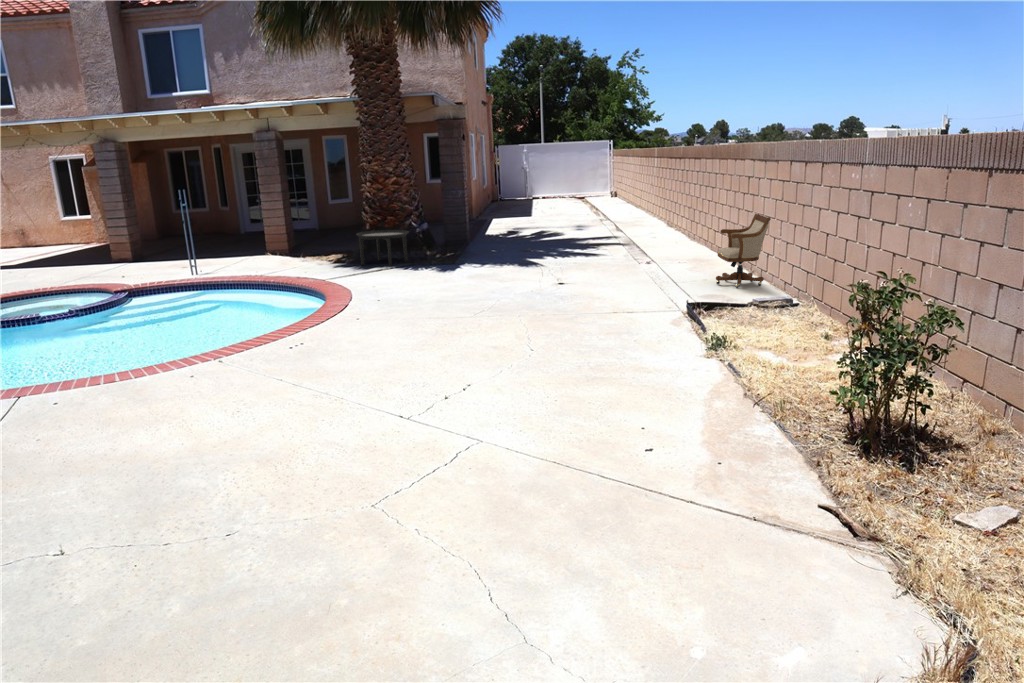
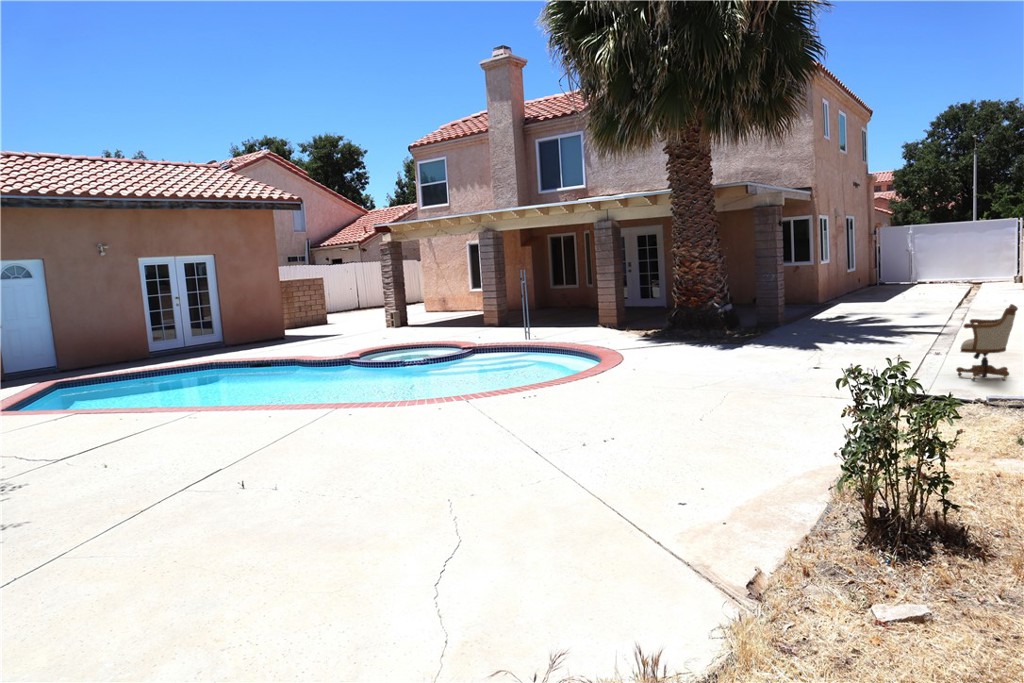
round table: present [356,230,408,266] -> none [655,309,705,342]

